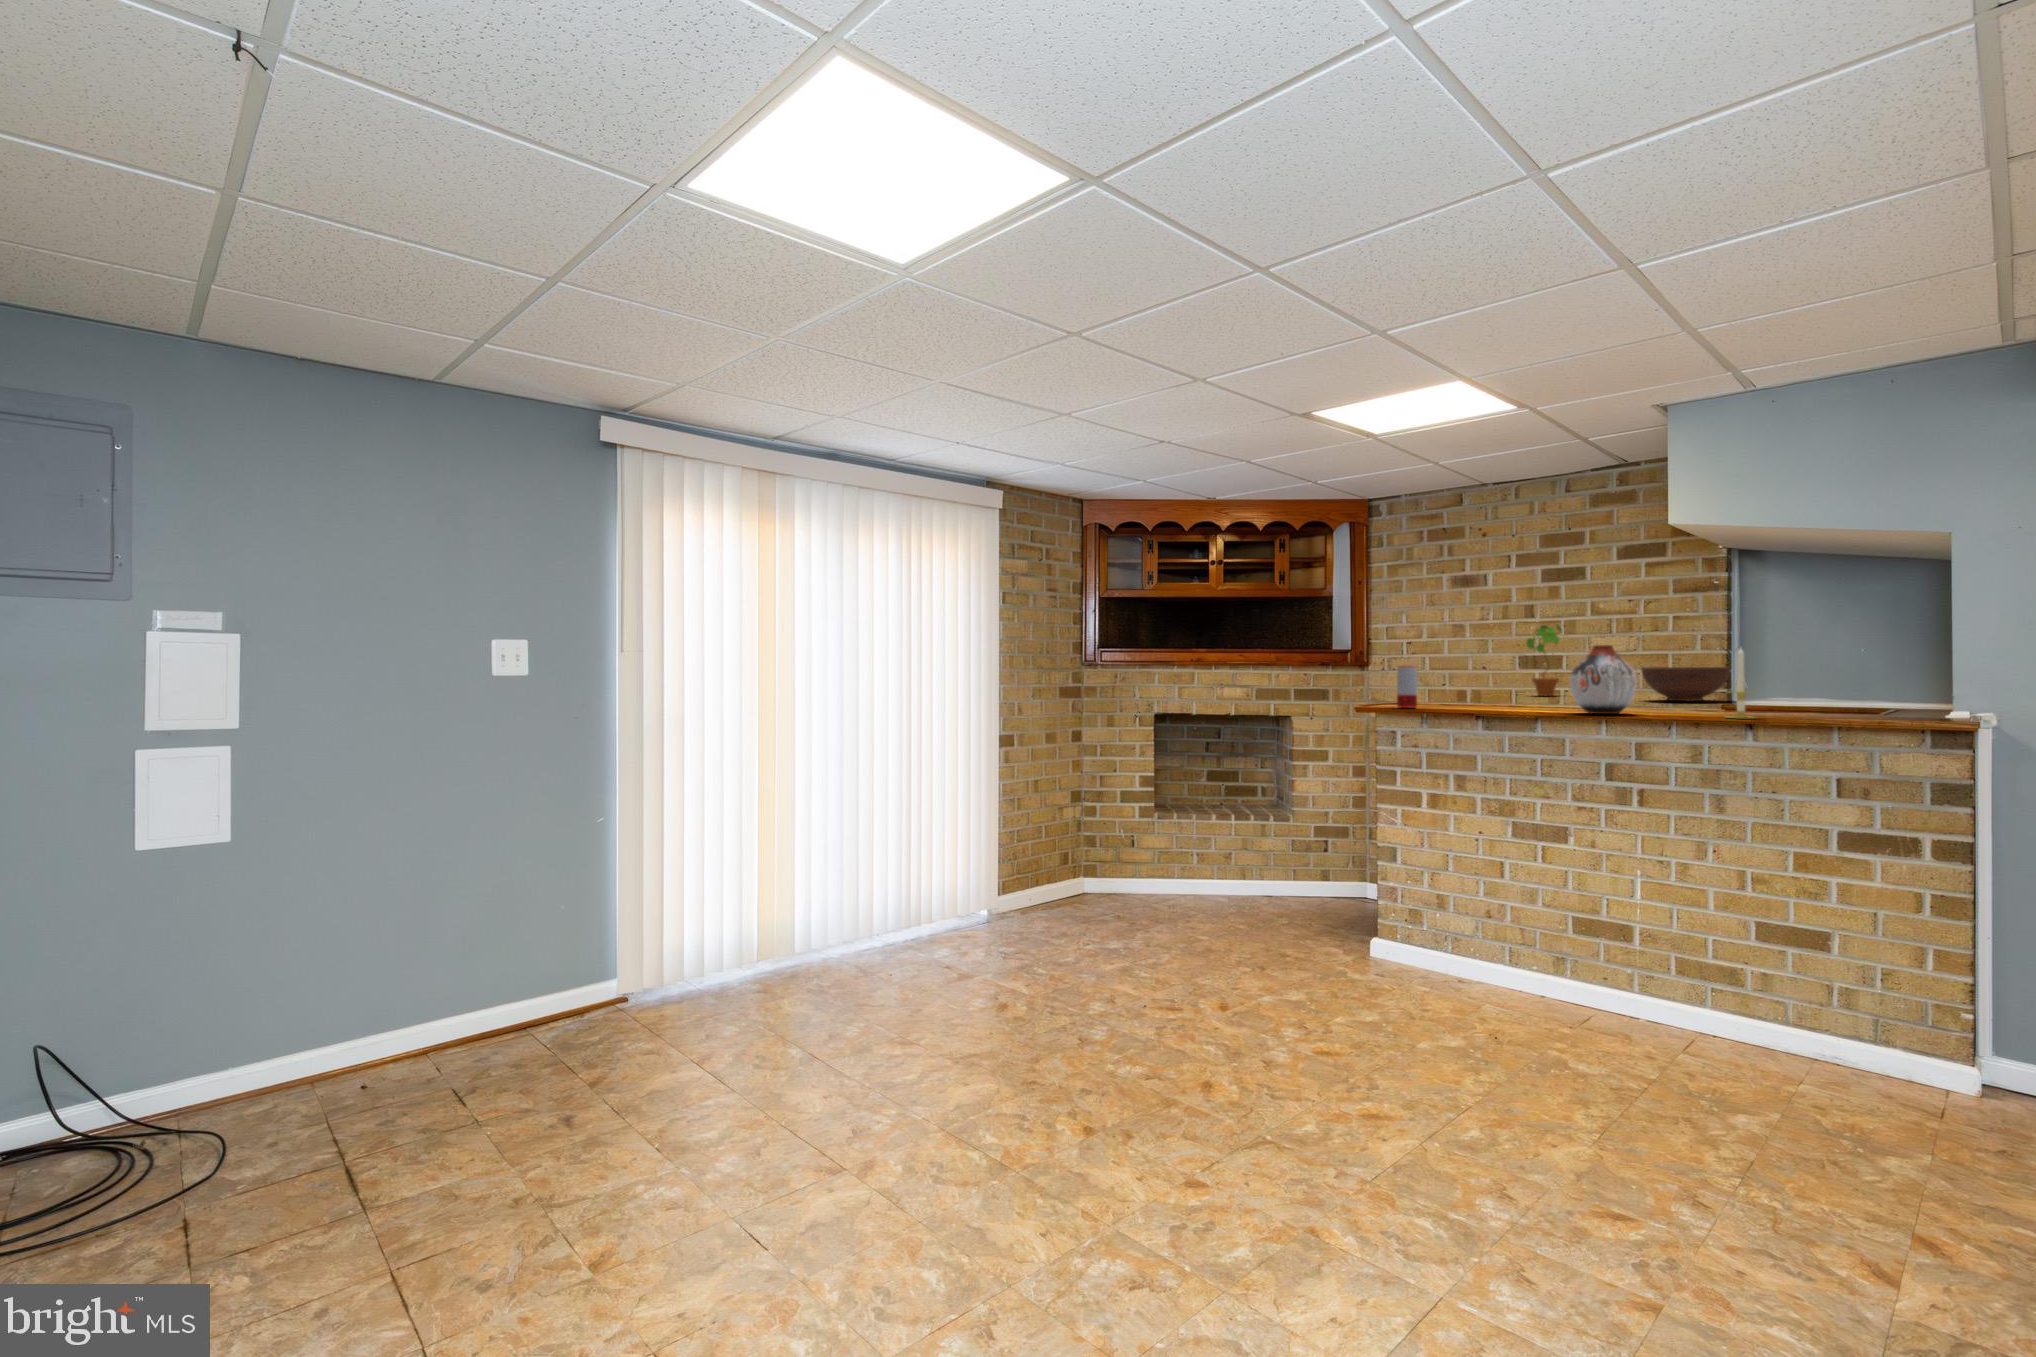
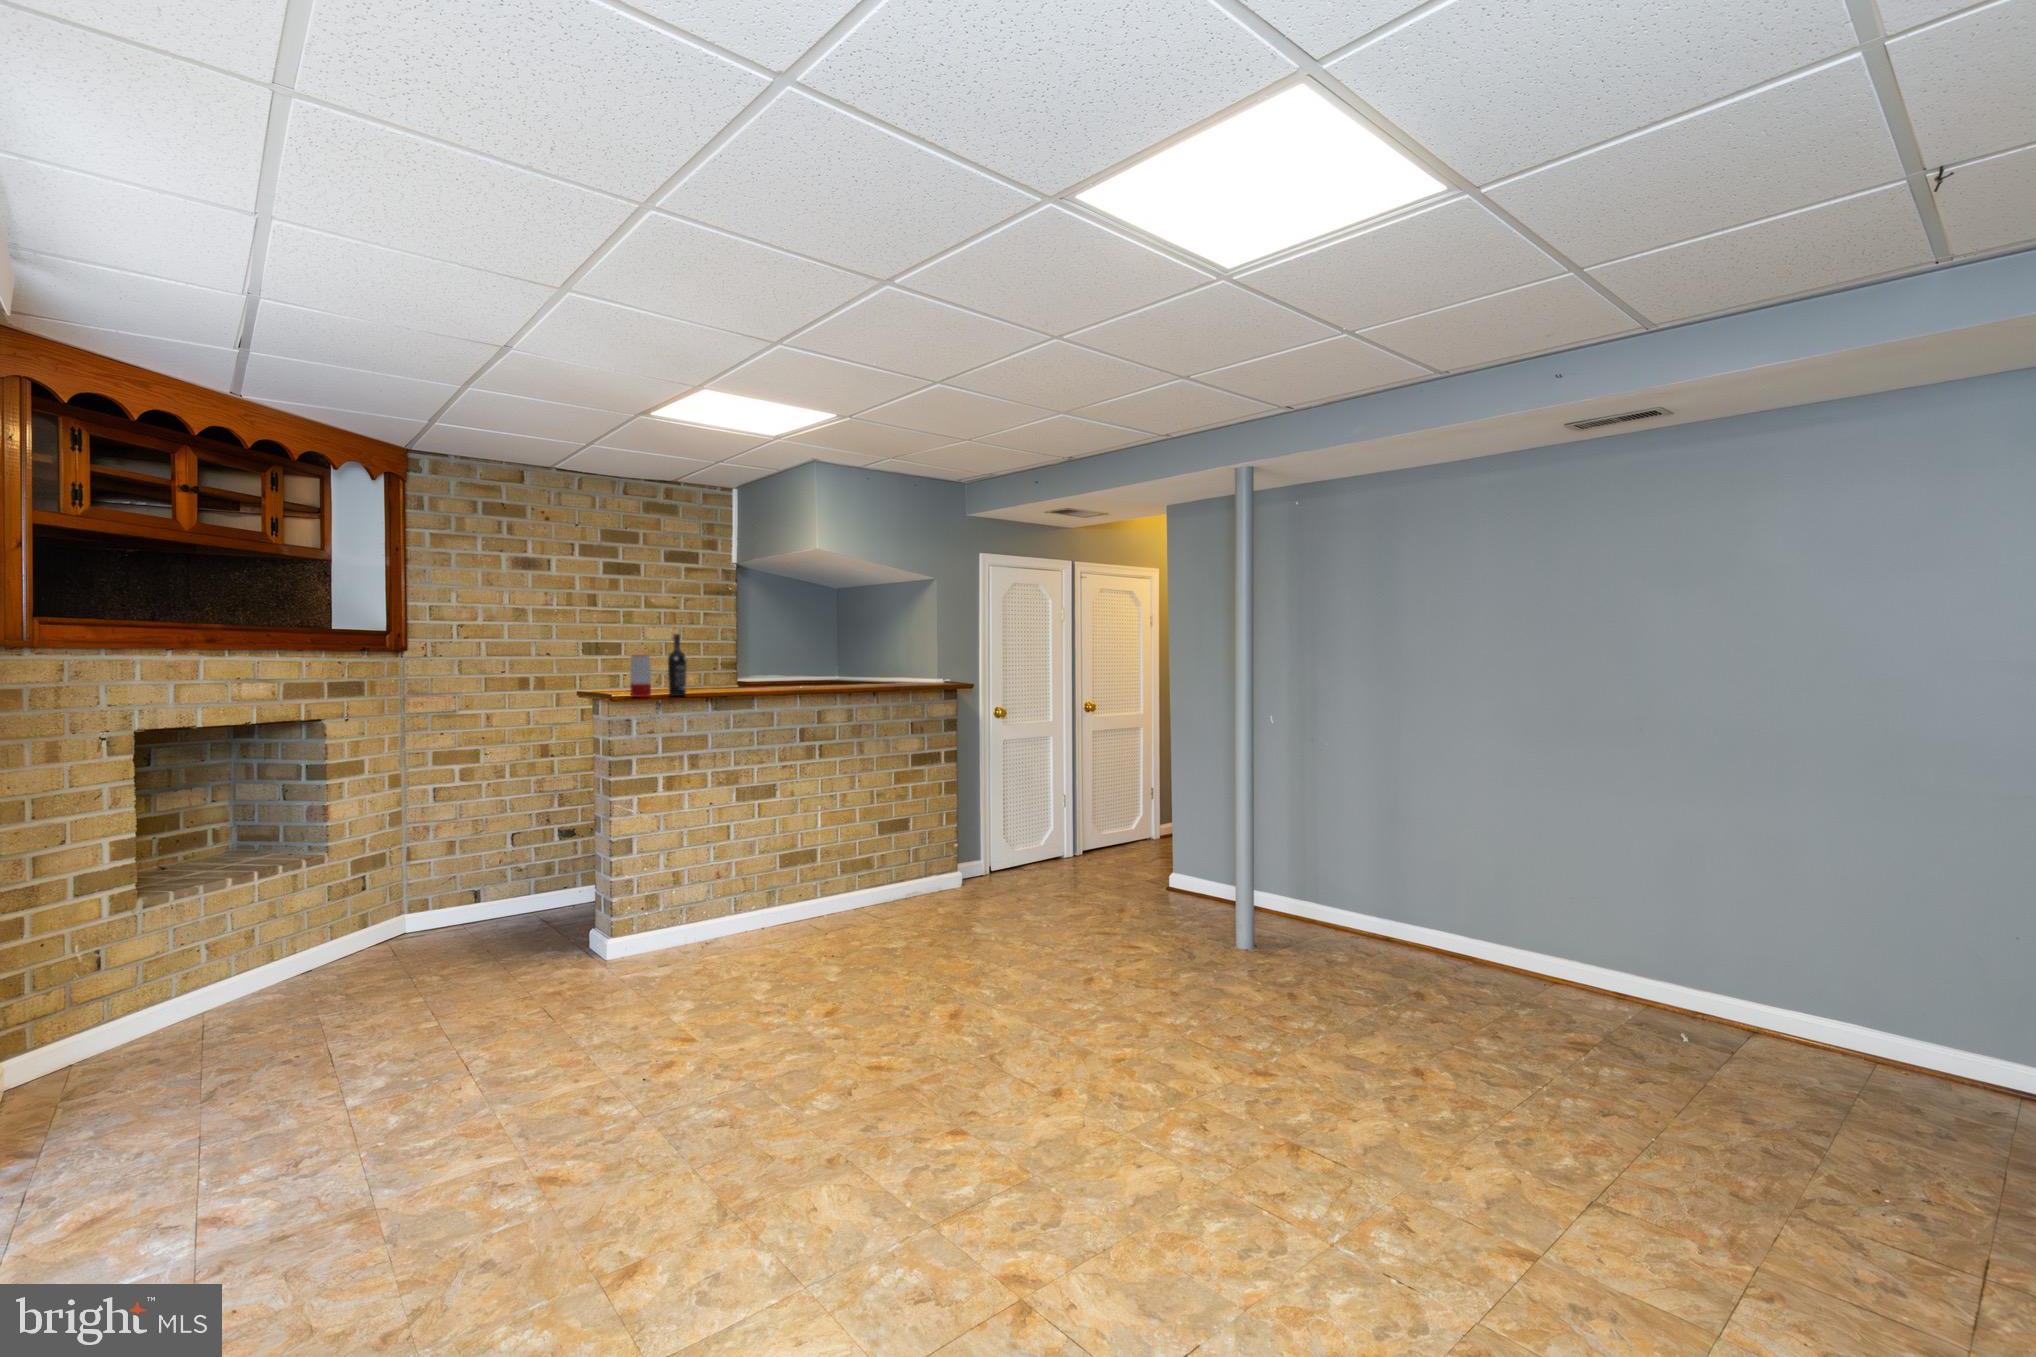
potted plant: present [1526,625,1561,696] -> none [592,613,620,680]
wine bottle: none [1433,644,1453,709] -> present [668,634,686,696]
vase: present [1570,645,1637,714] -> none [786,639,832,693]
candle: present [1728,648,1747,718] -> none [878,642,895,690]
fruit bowl: present [1642,667,1730,701] -> none [711,654,770,680]

